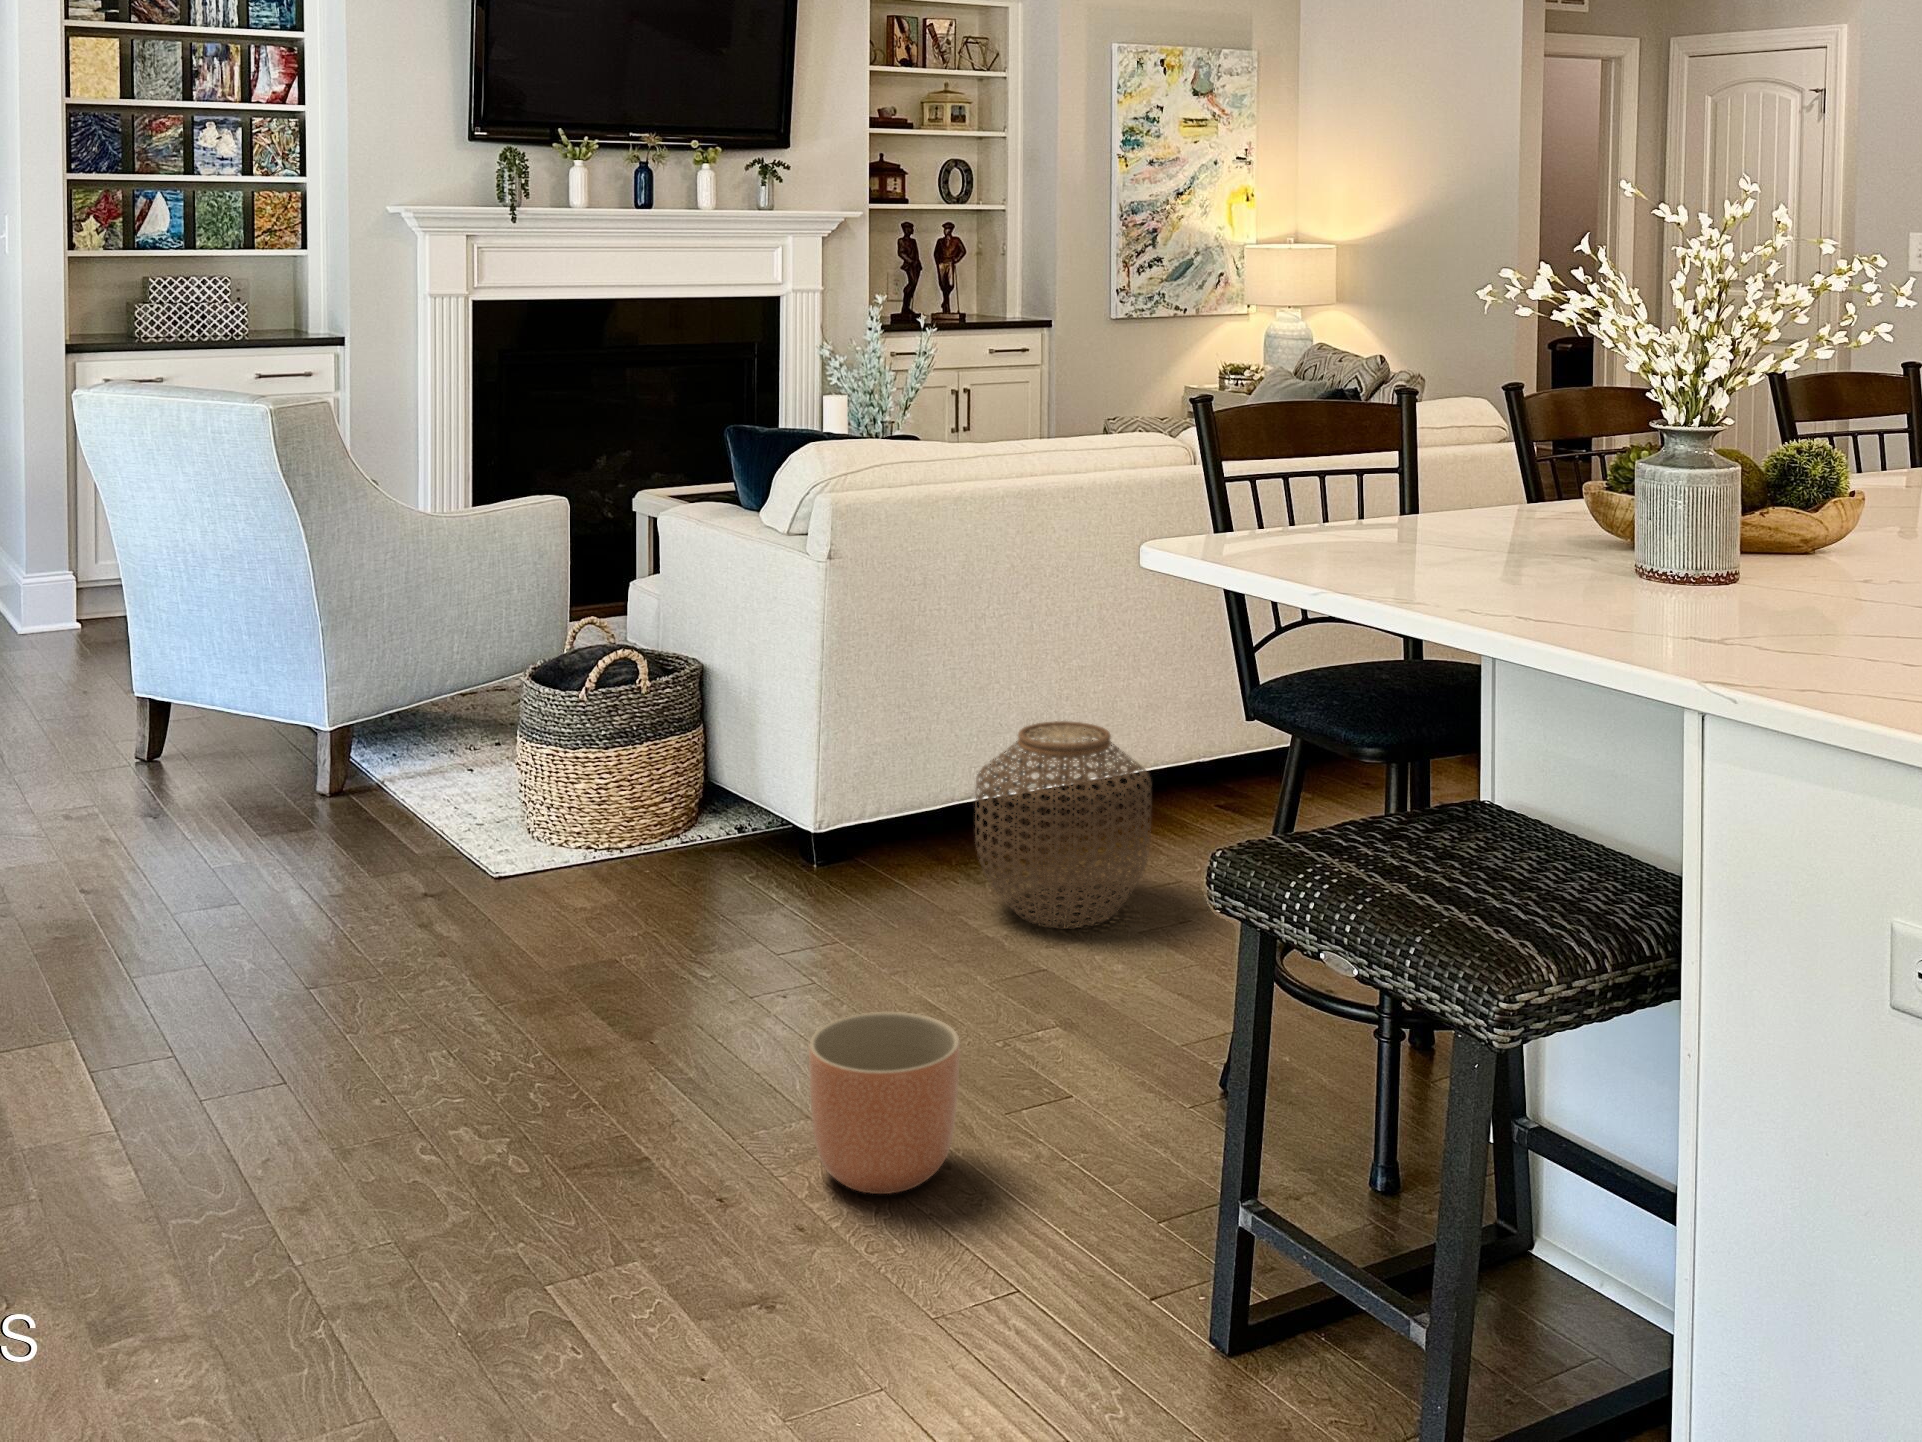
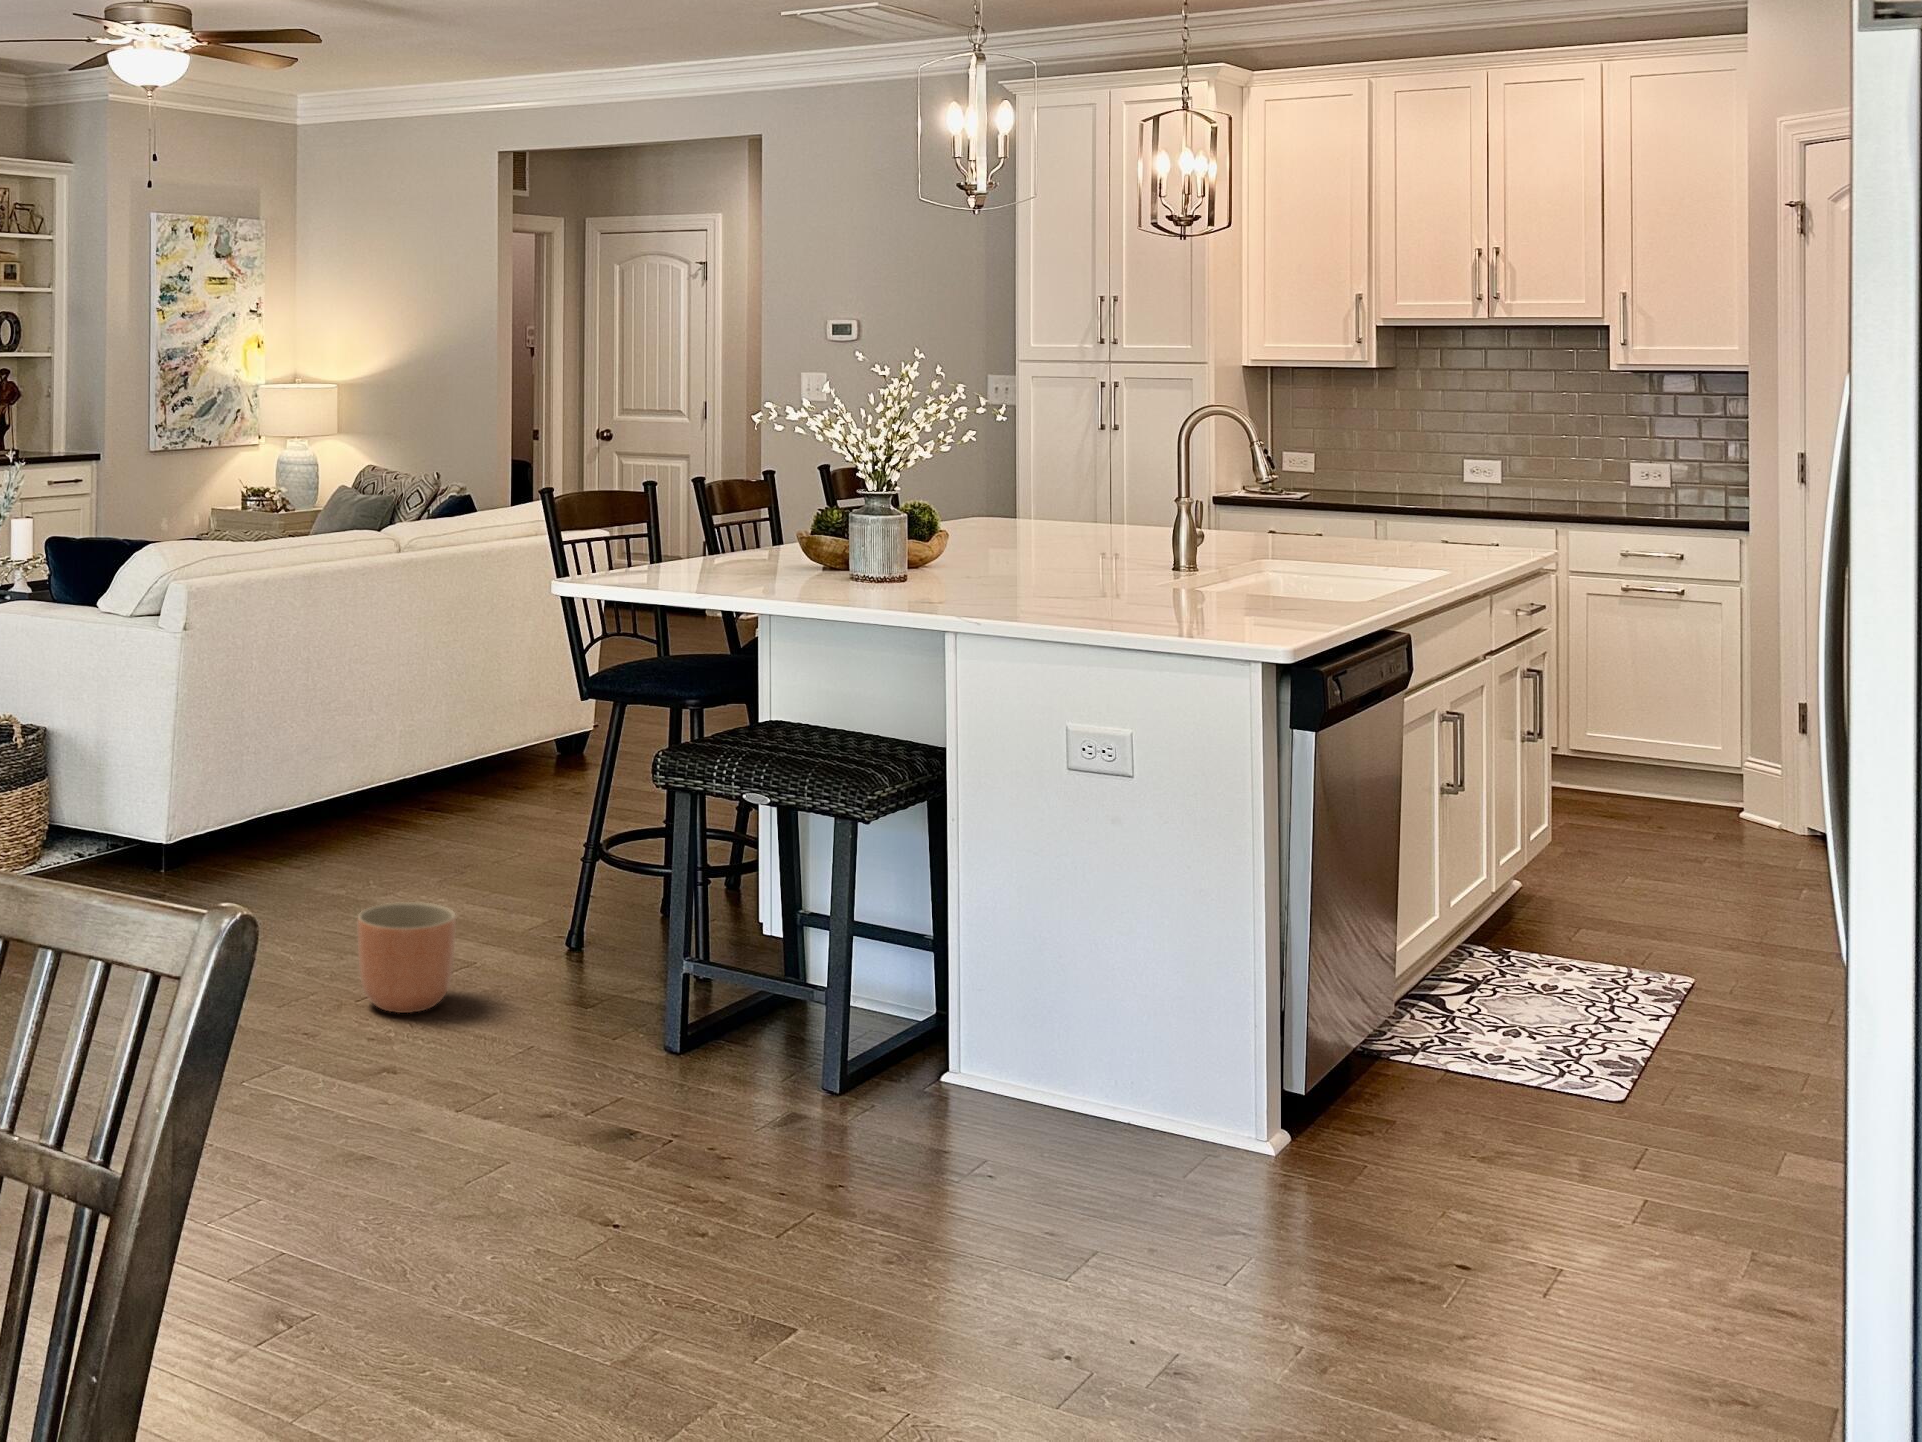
woven basket: present [975,721,1151,929] -> none [314,736,440,883]

